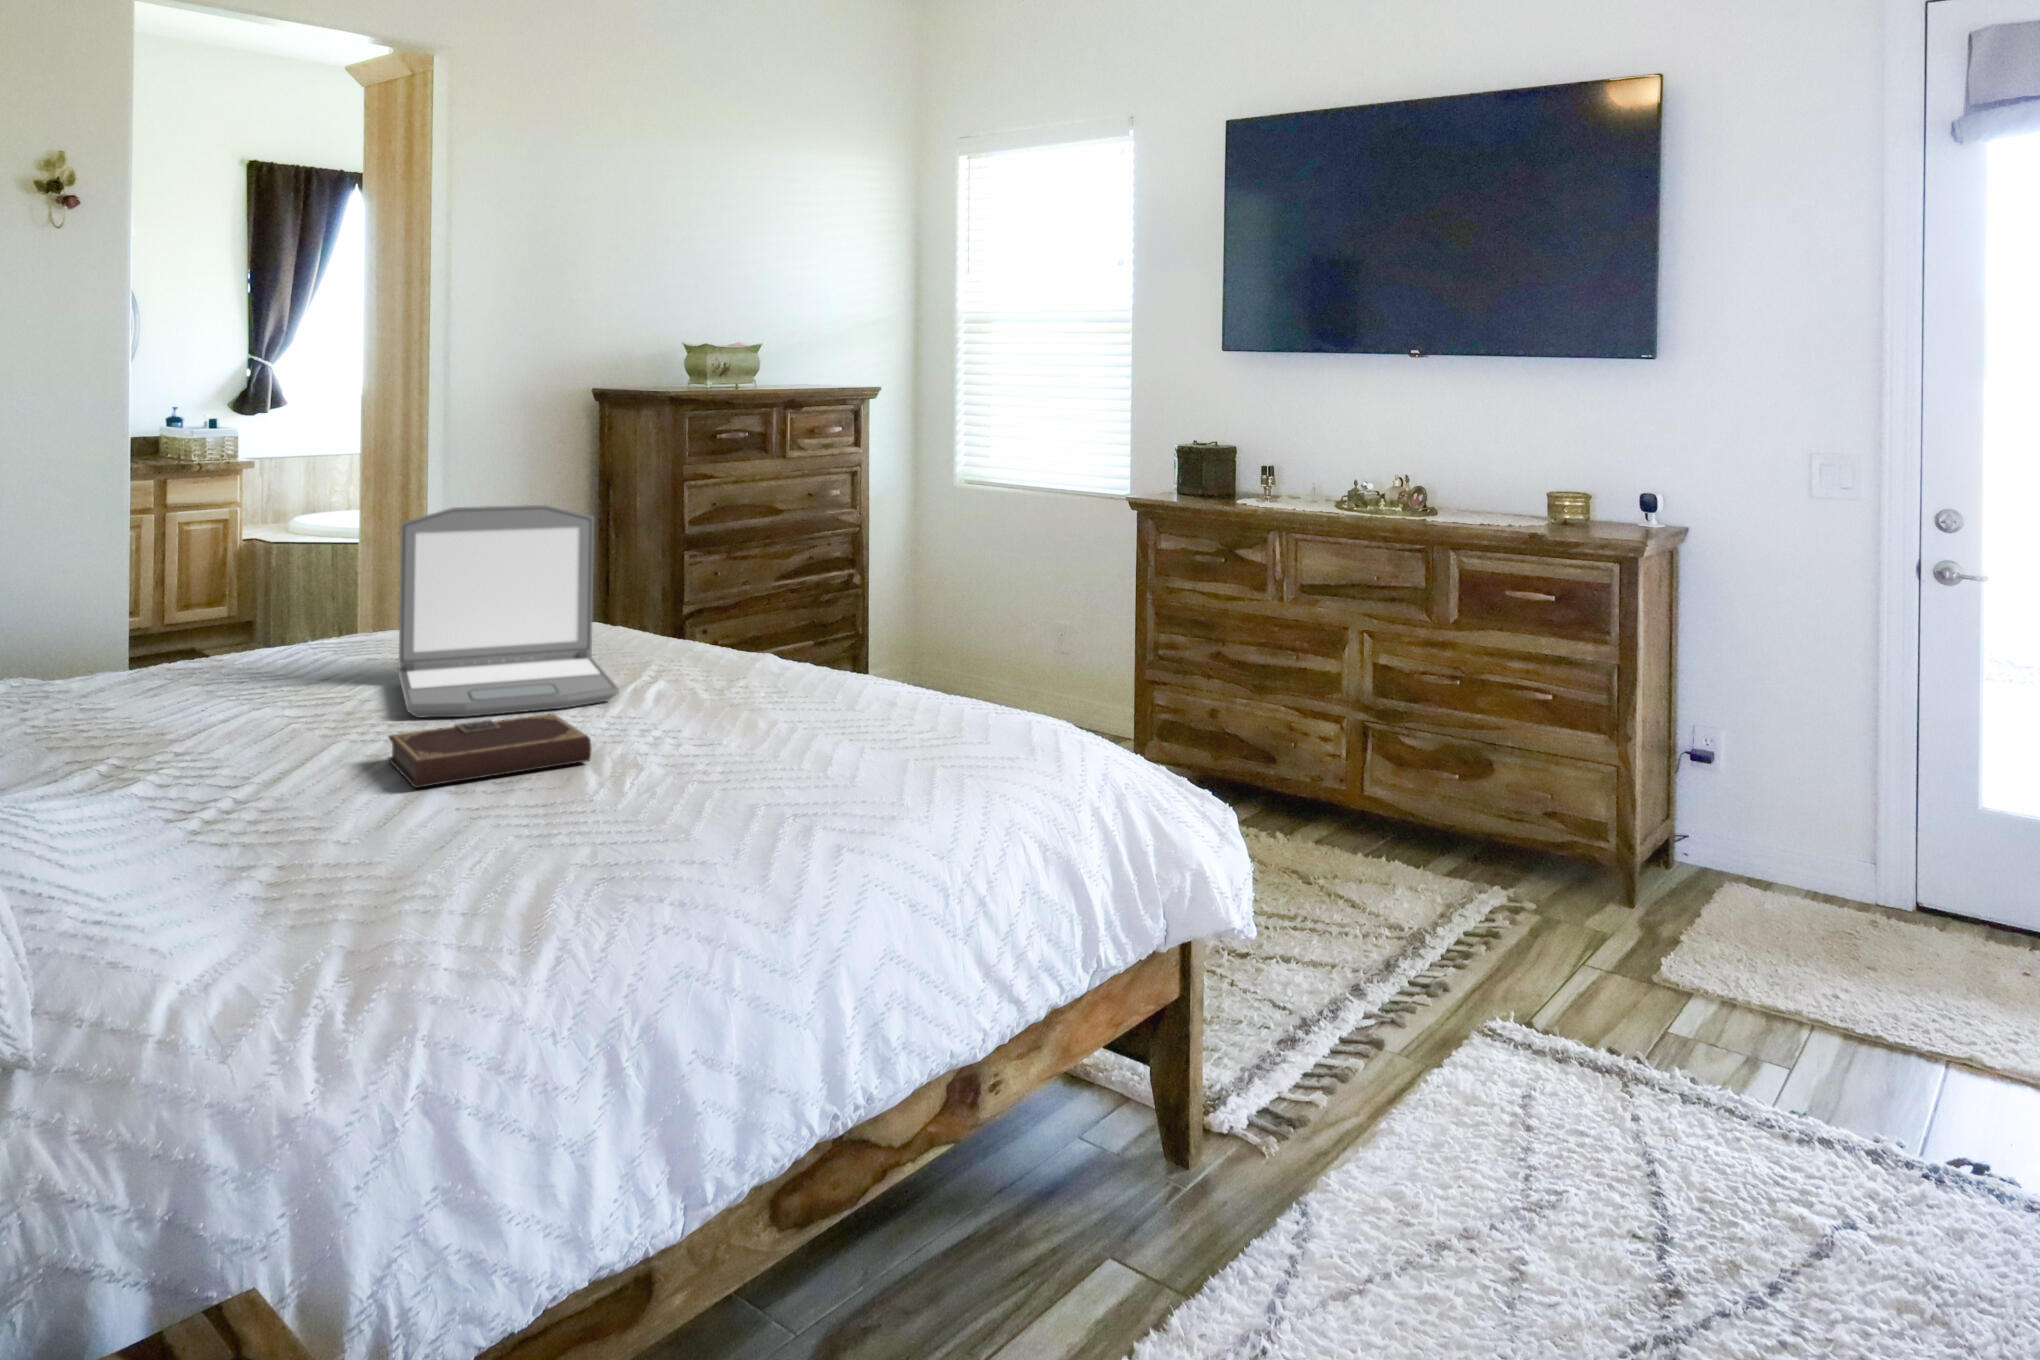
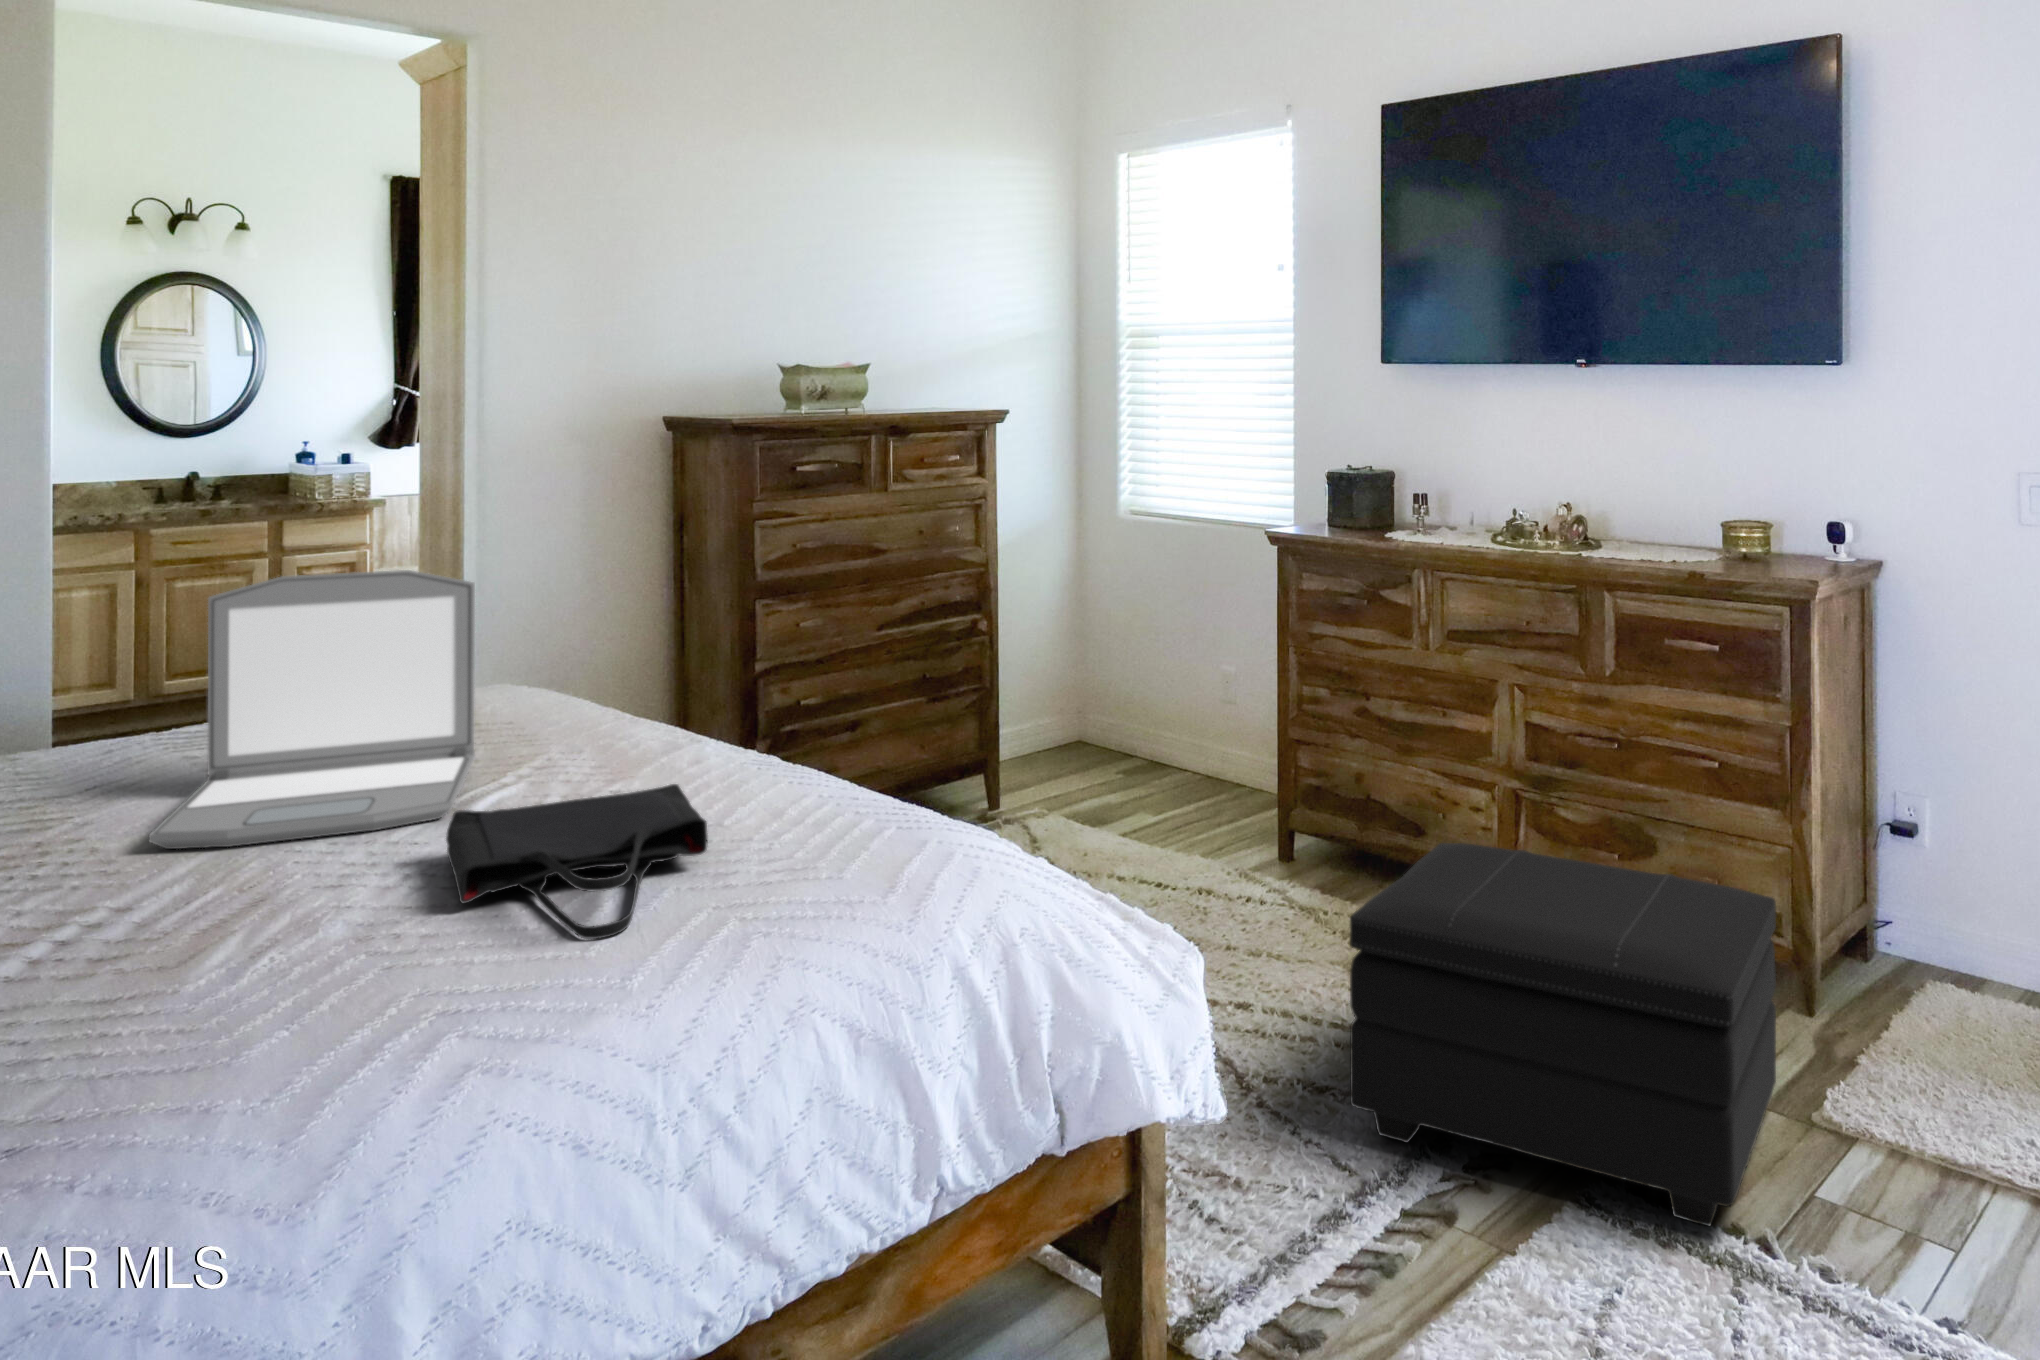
tote bag: none [654,675,862,775] -> present [446,784,708,939]
notebook: present [388,713,591,788] -> none [10,849,301,972]
footstool: none [1279,756,1626,1051] -> present [1350,843,1776,1226]

